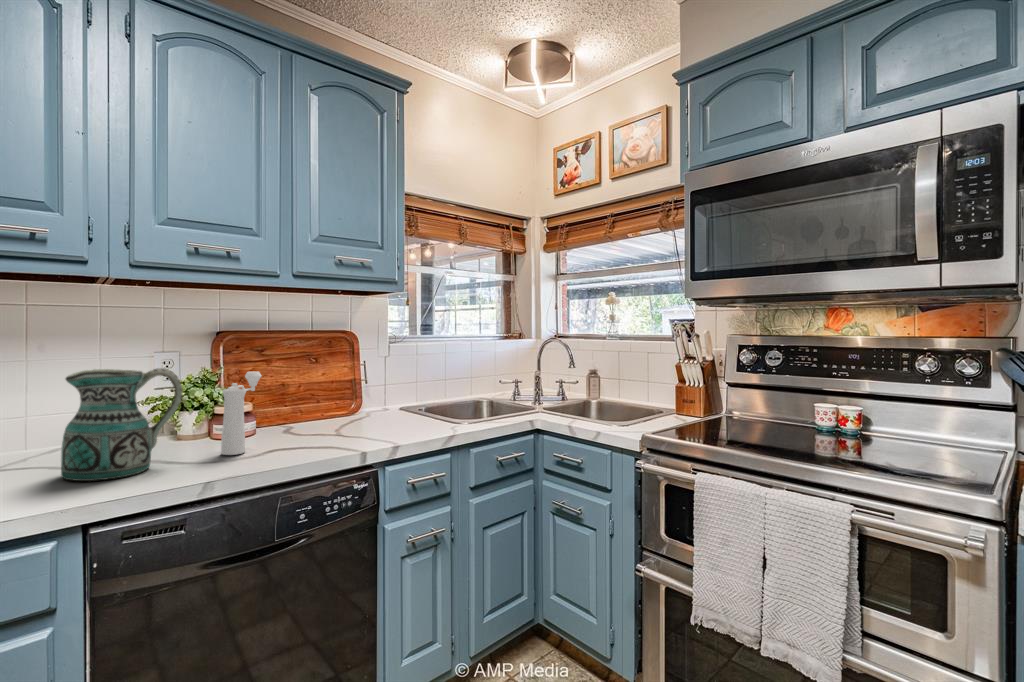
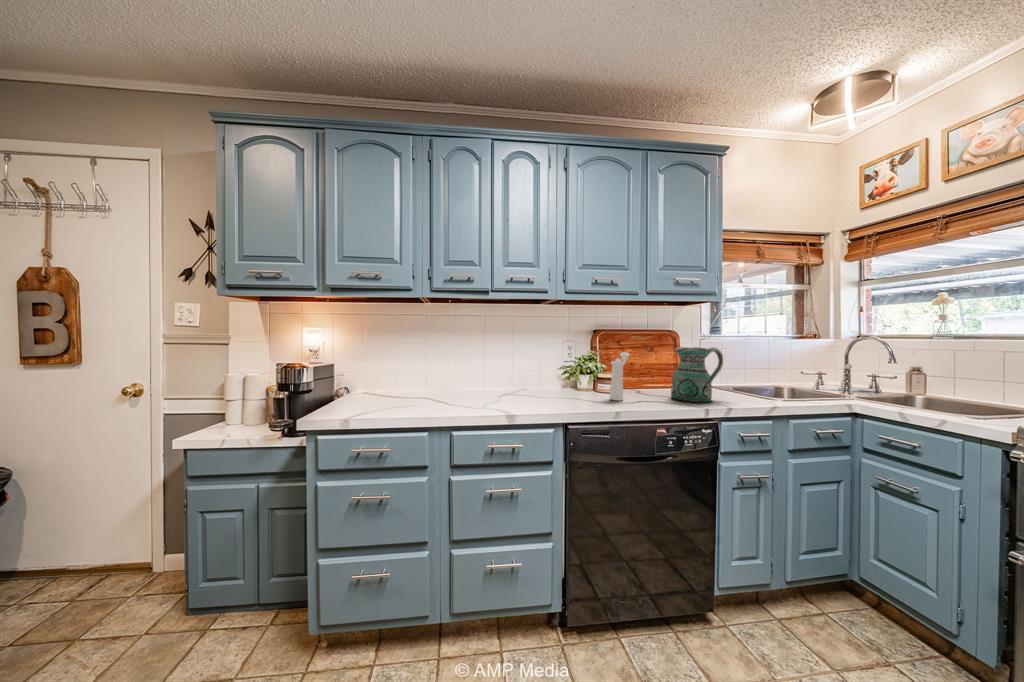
ceramic pitcher: present [61,368,182,481] -> present [671,347,723,402]

